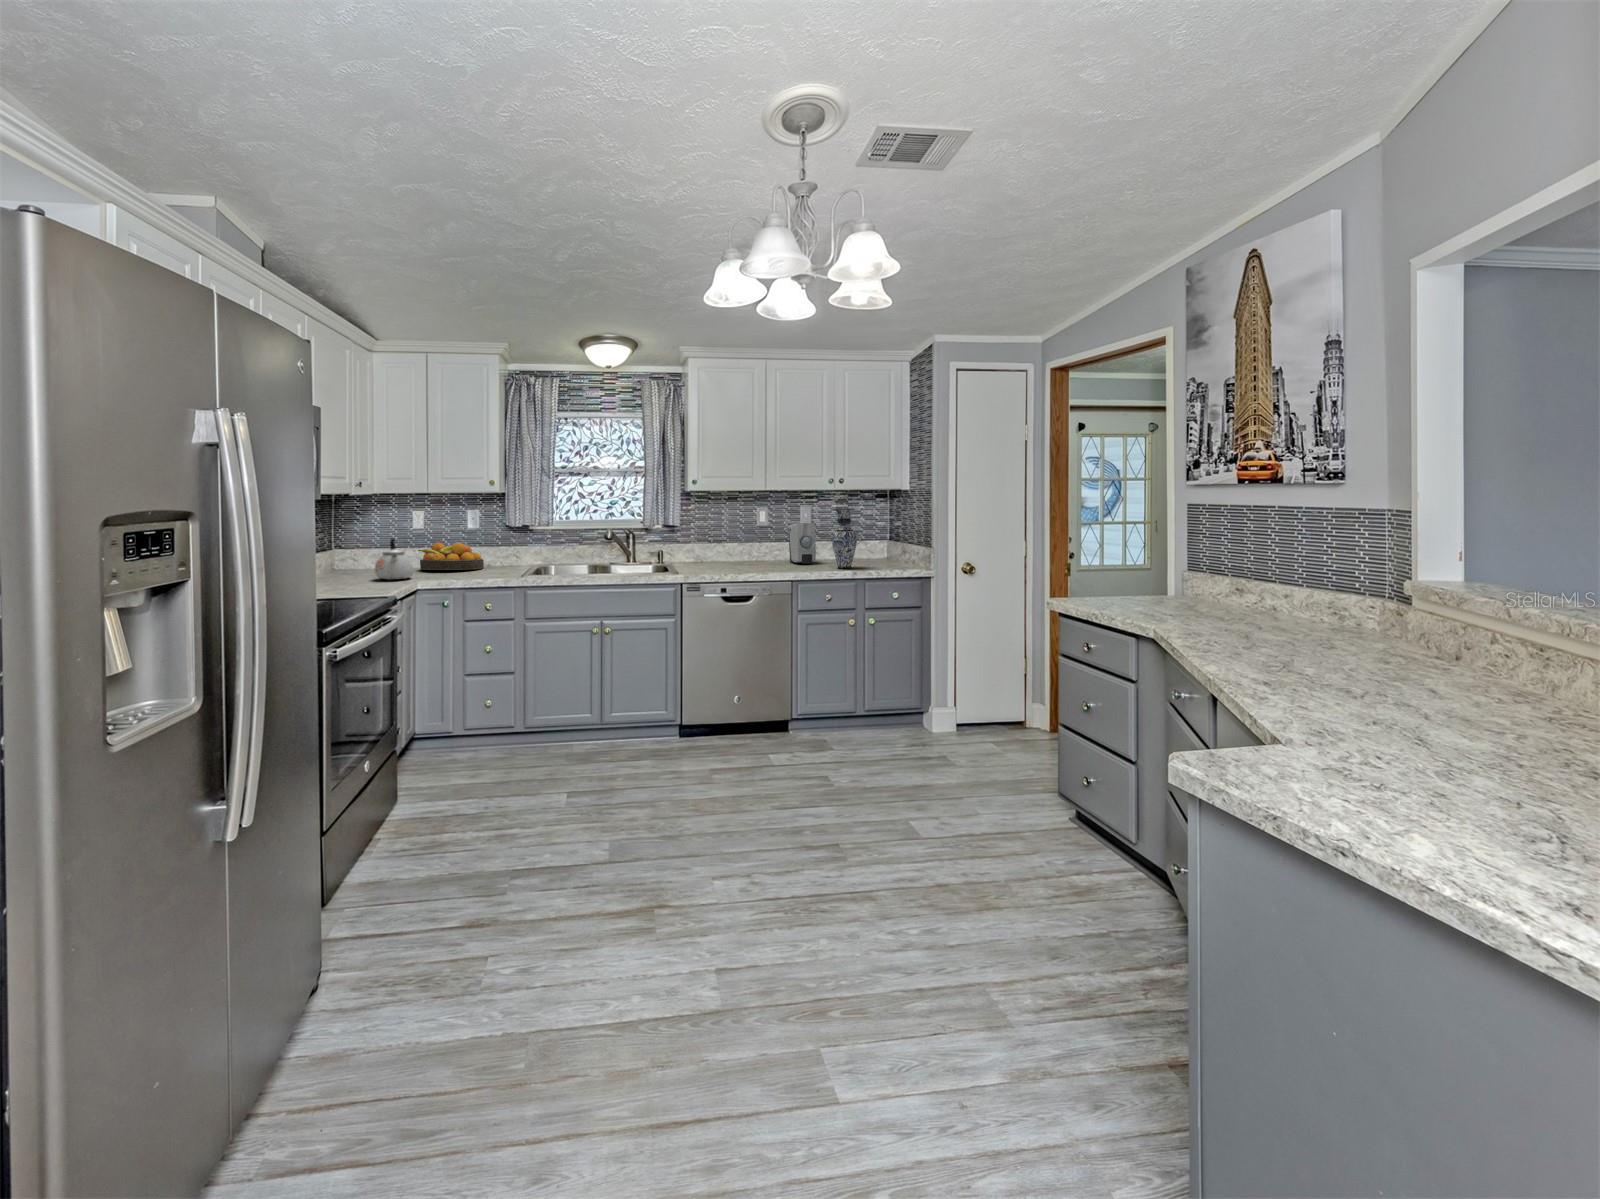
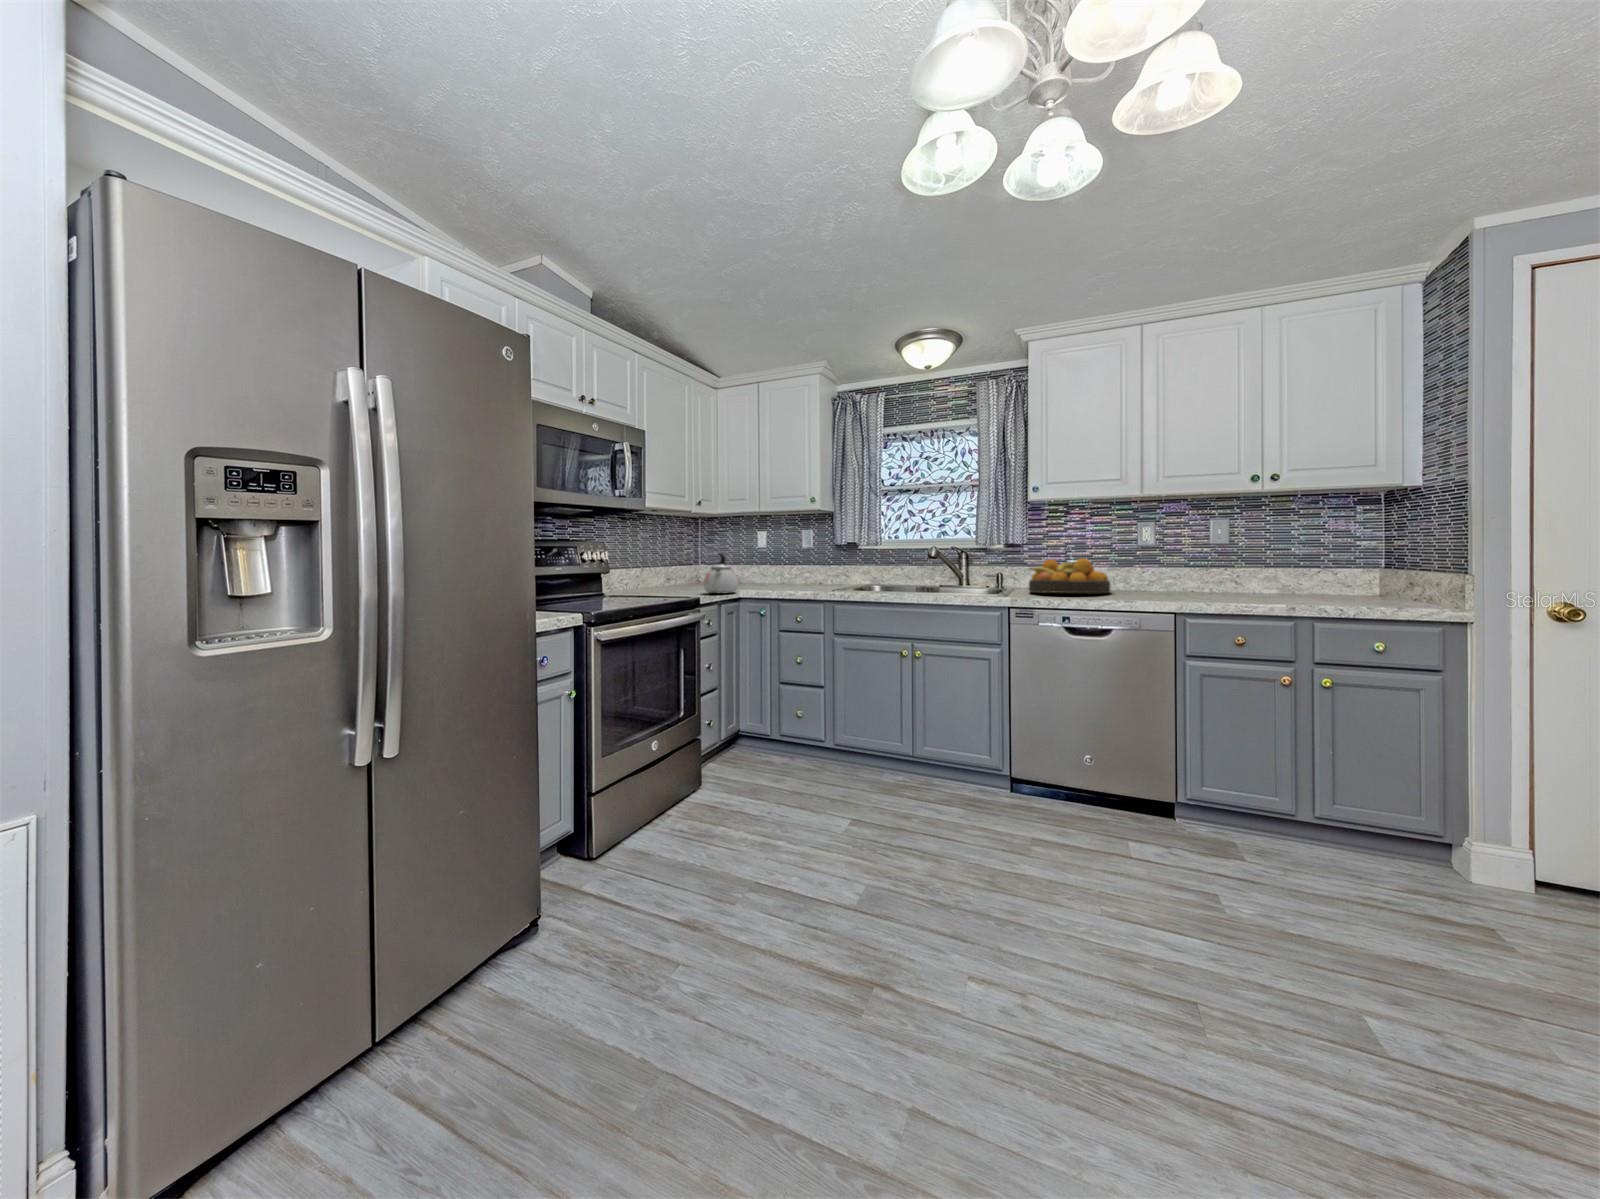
vase: present [831,508,857,568] -> none [1228,509,1272,592]
soap dispenser: present [789,523,816,564] -> none [1160,534,1201,586]
fruit bowl: present [418,542,484,570] -> present [1029,558,1110,593]

